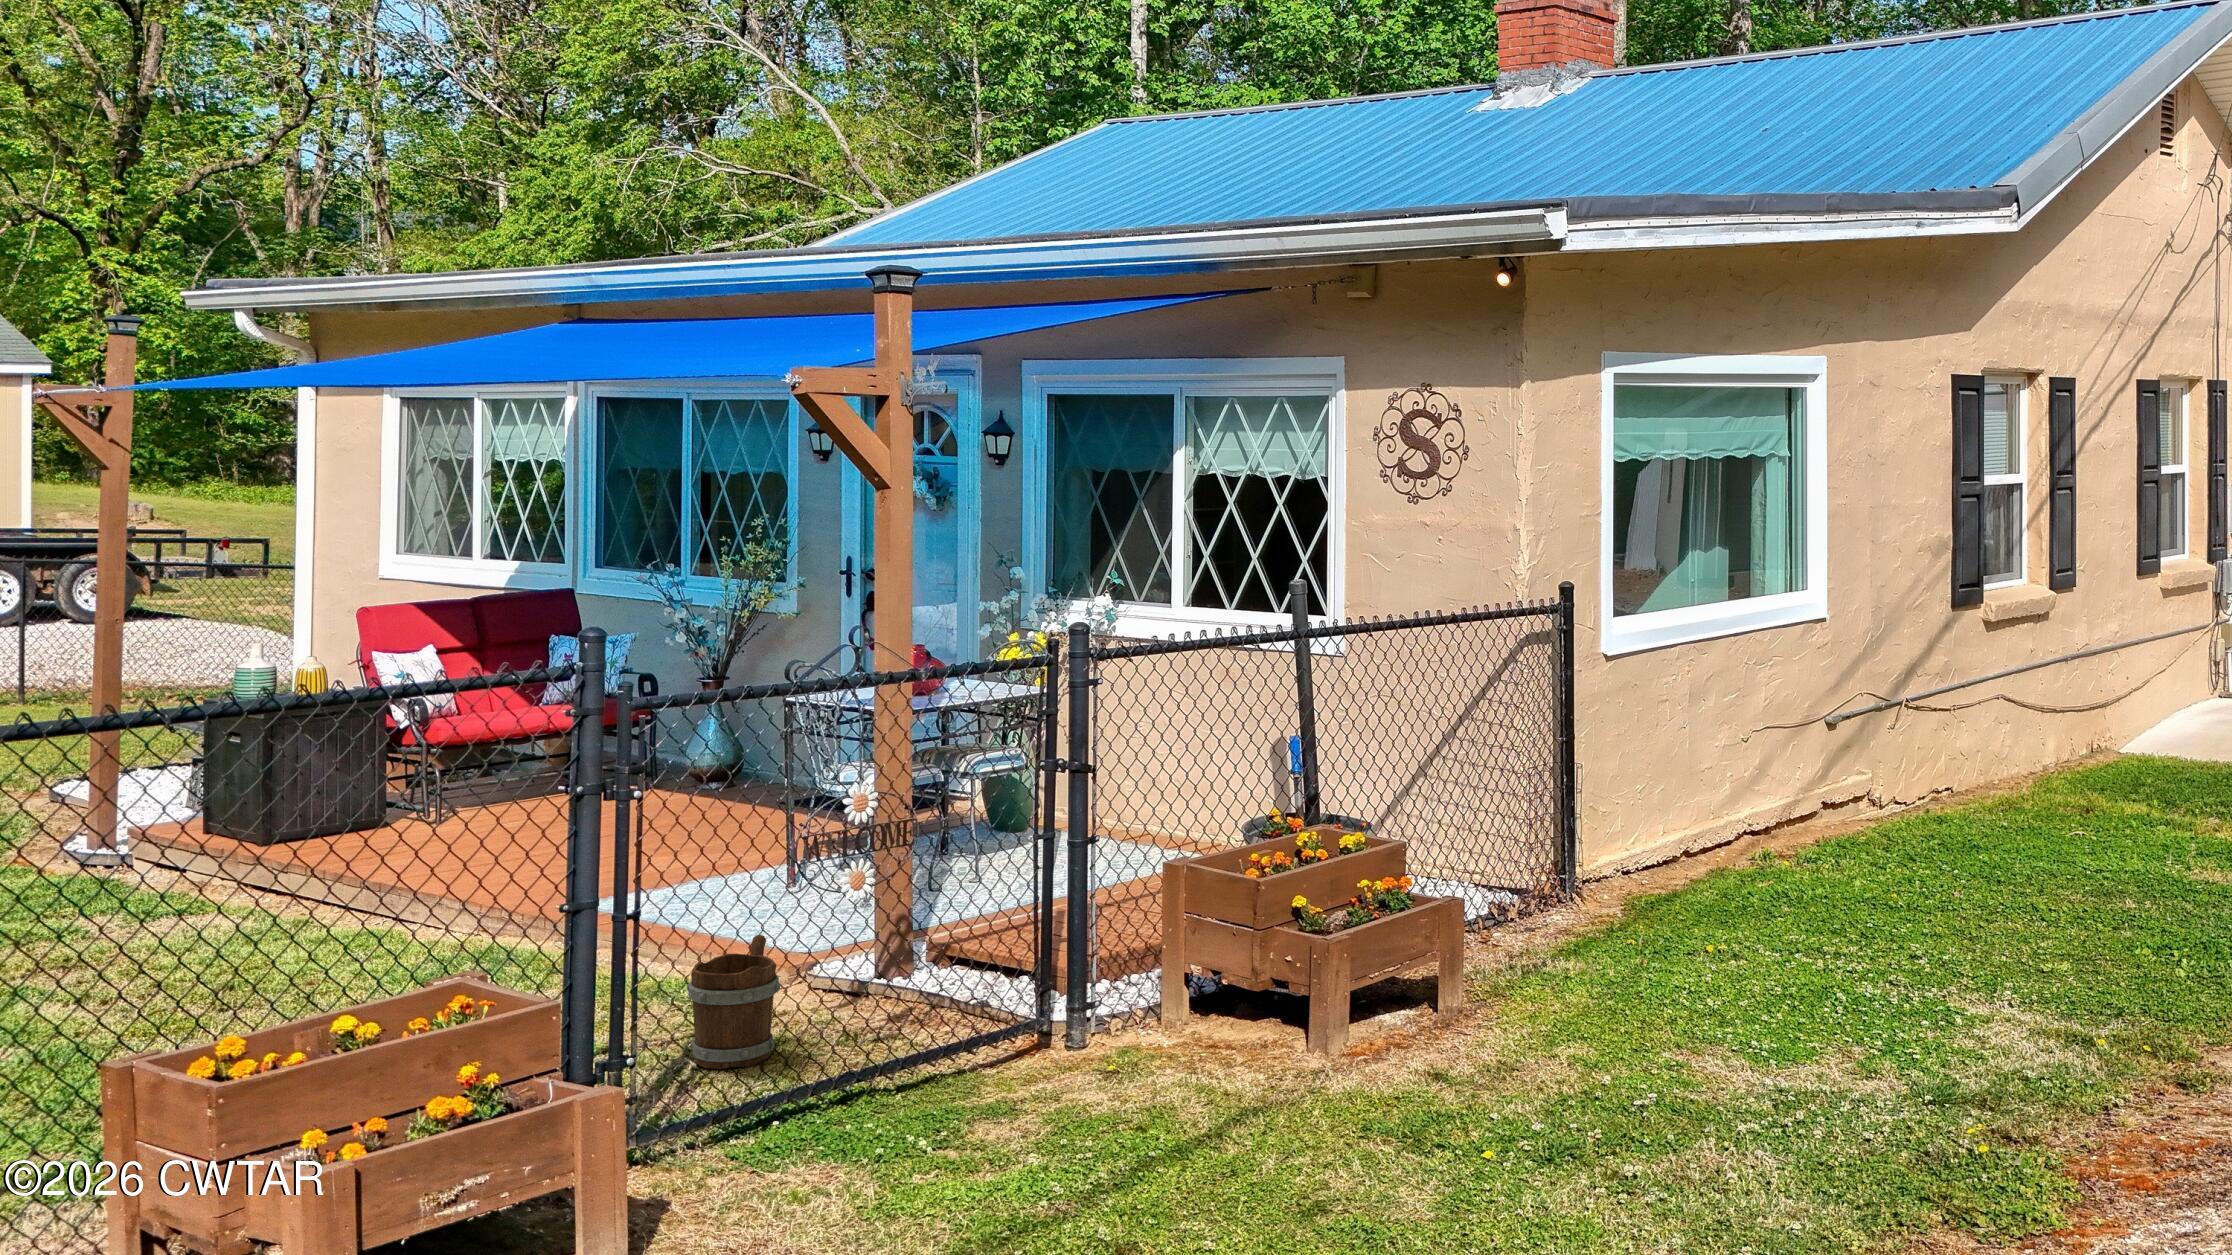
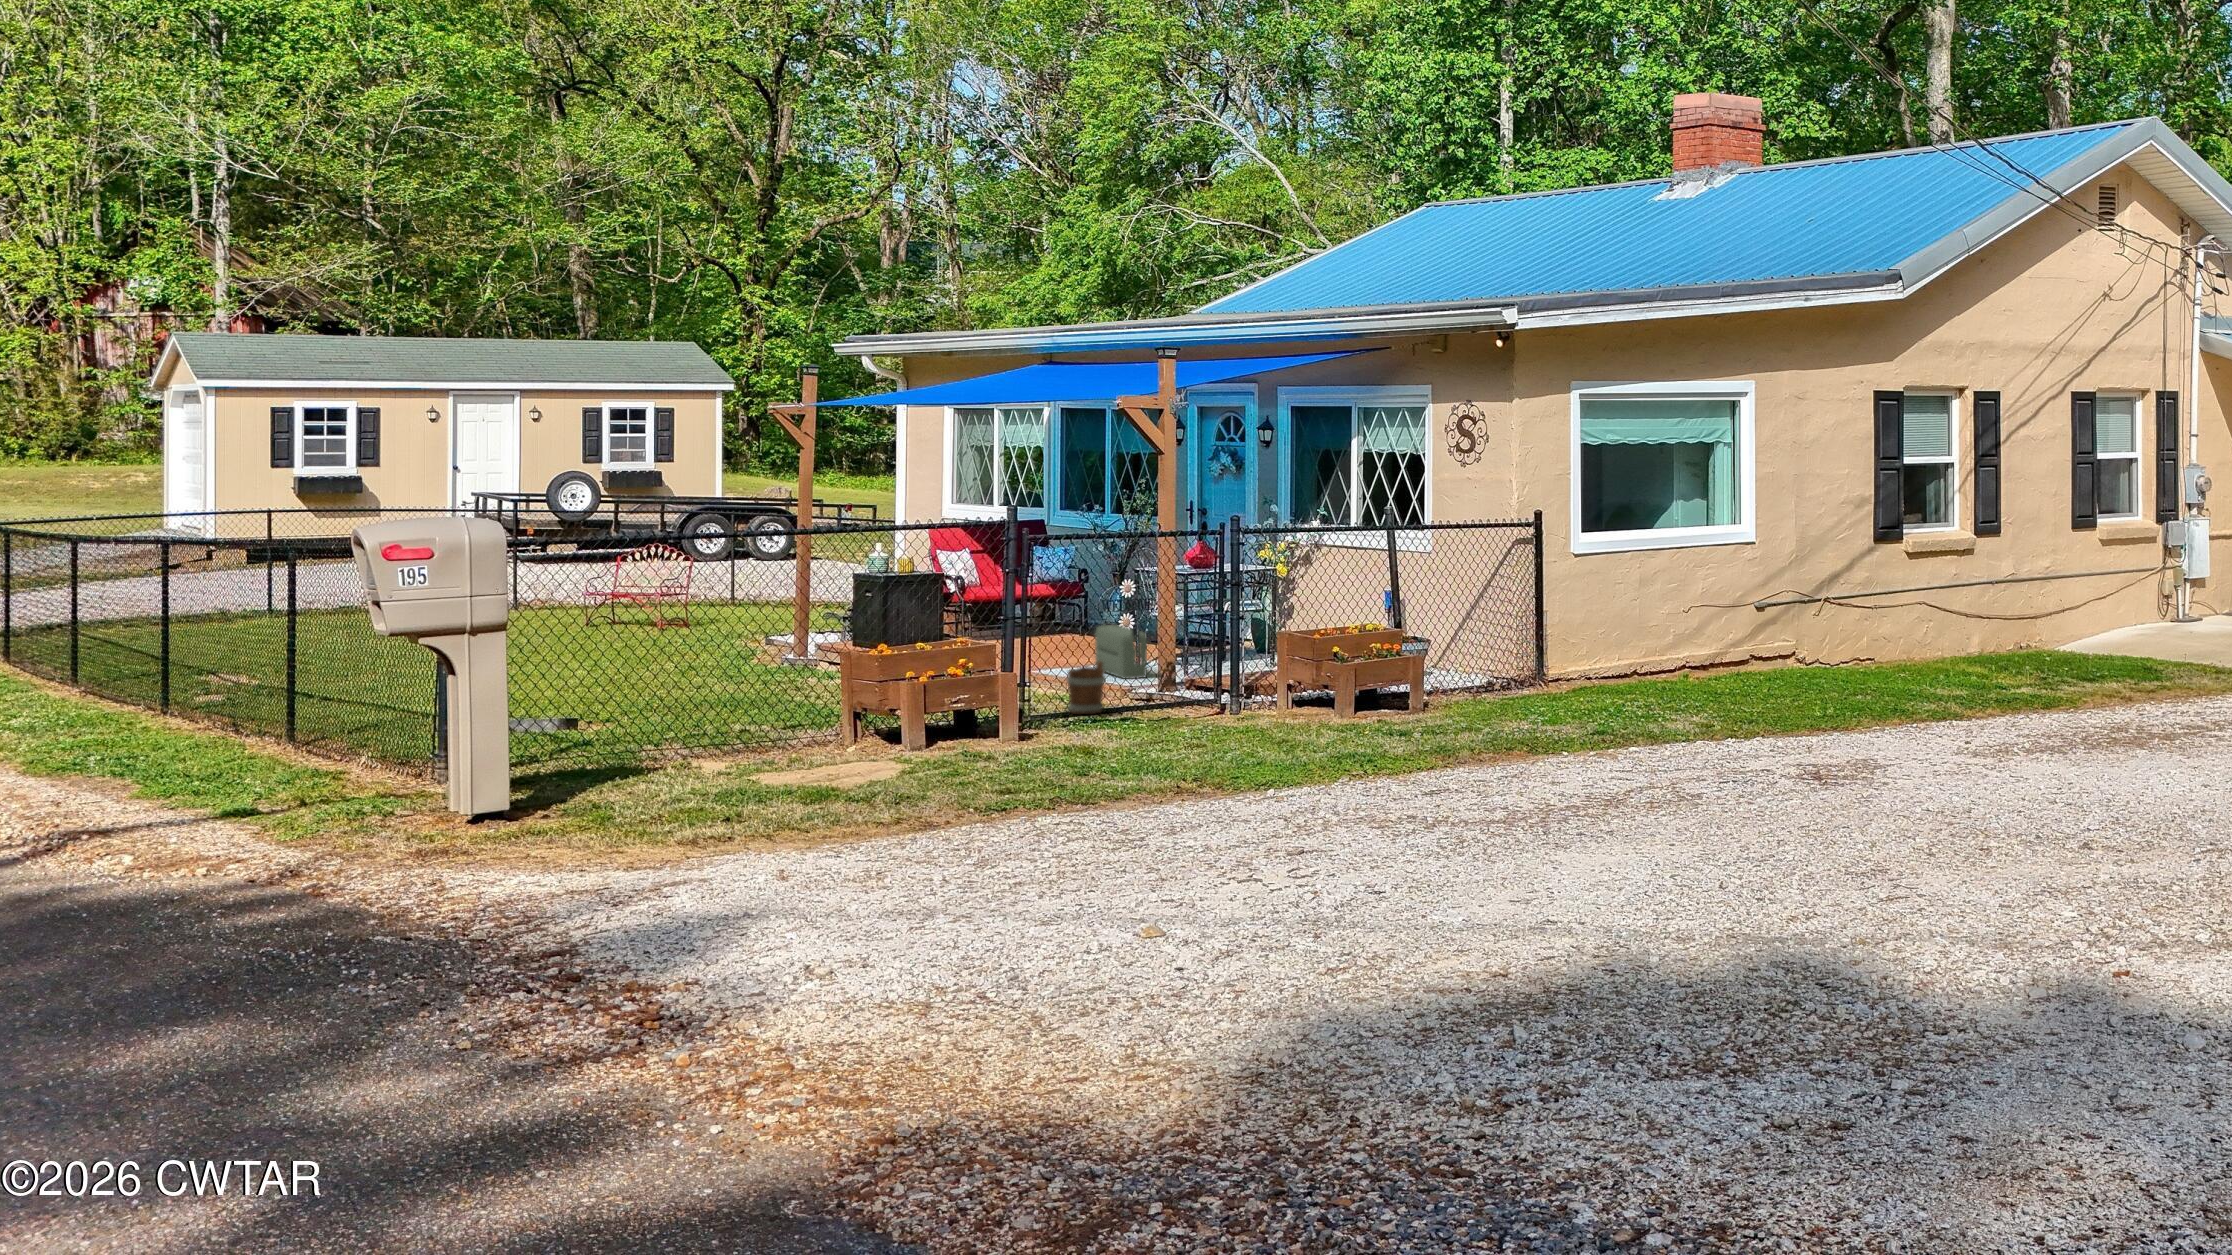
pouf: none [702,805,816,919] -> present [1095,625,1147,679]

